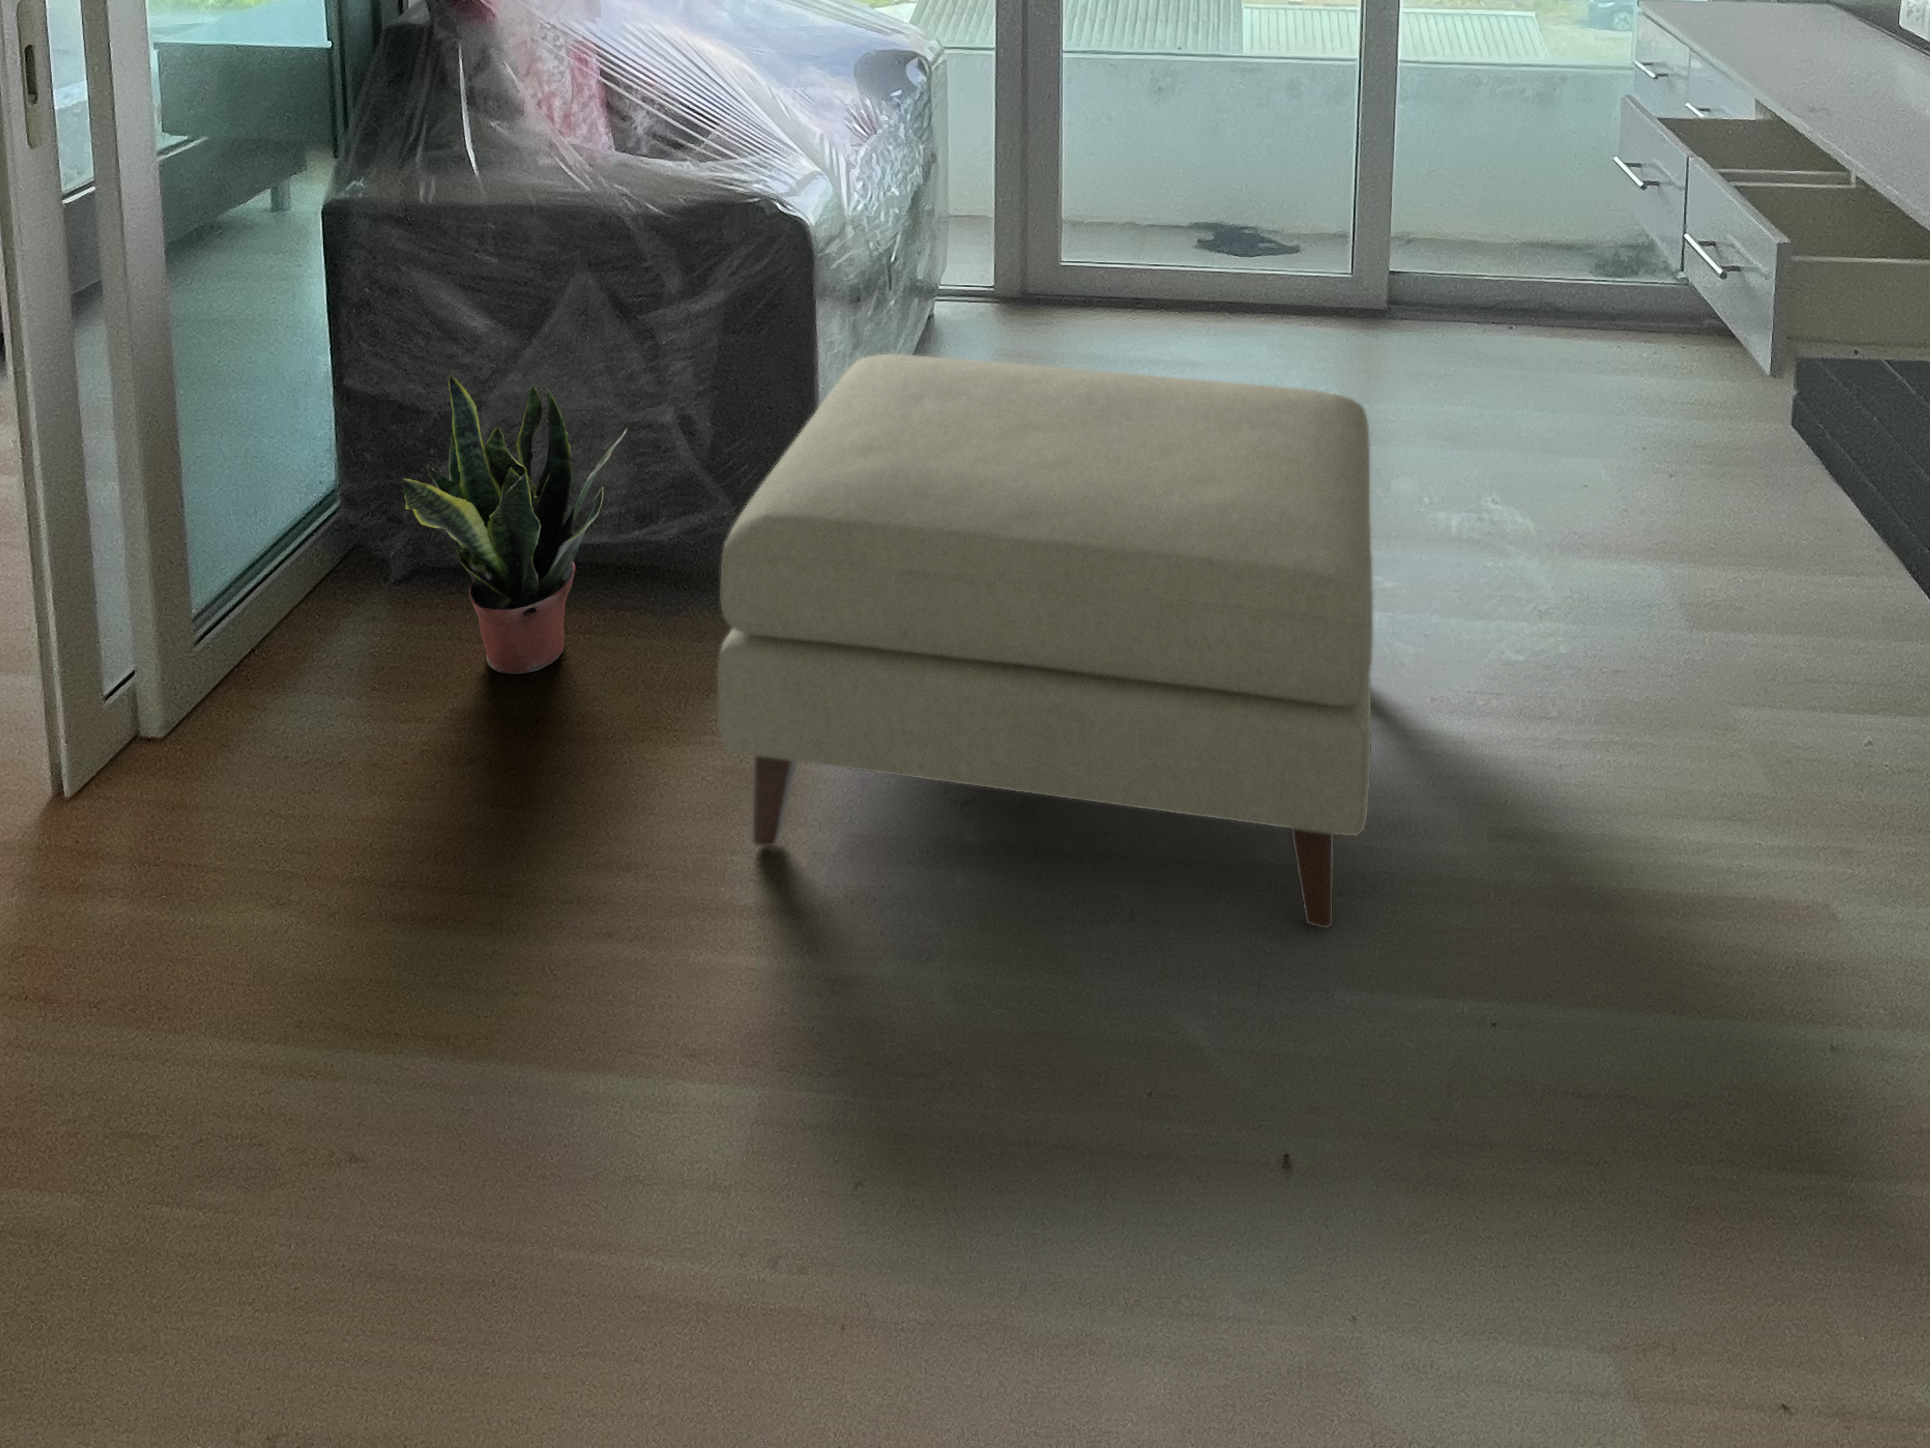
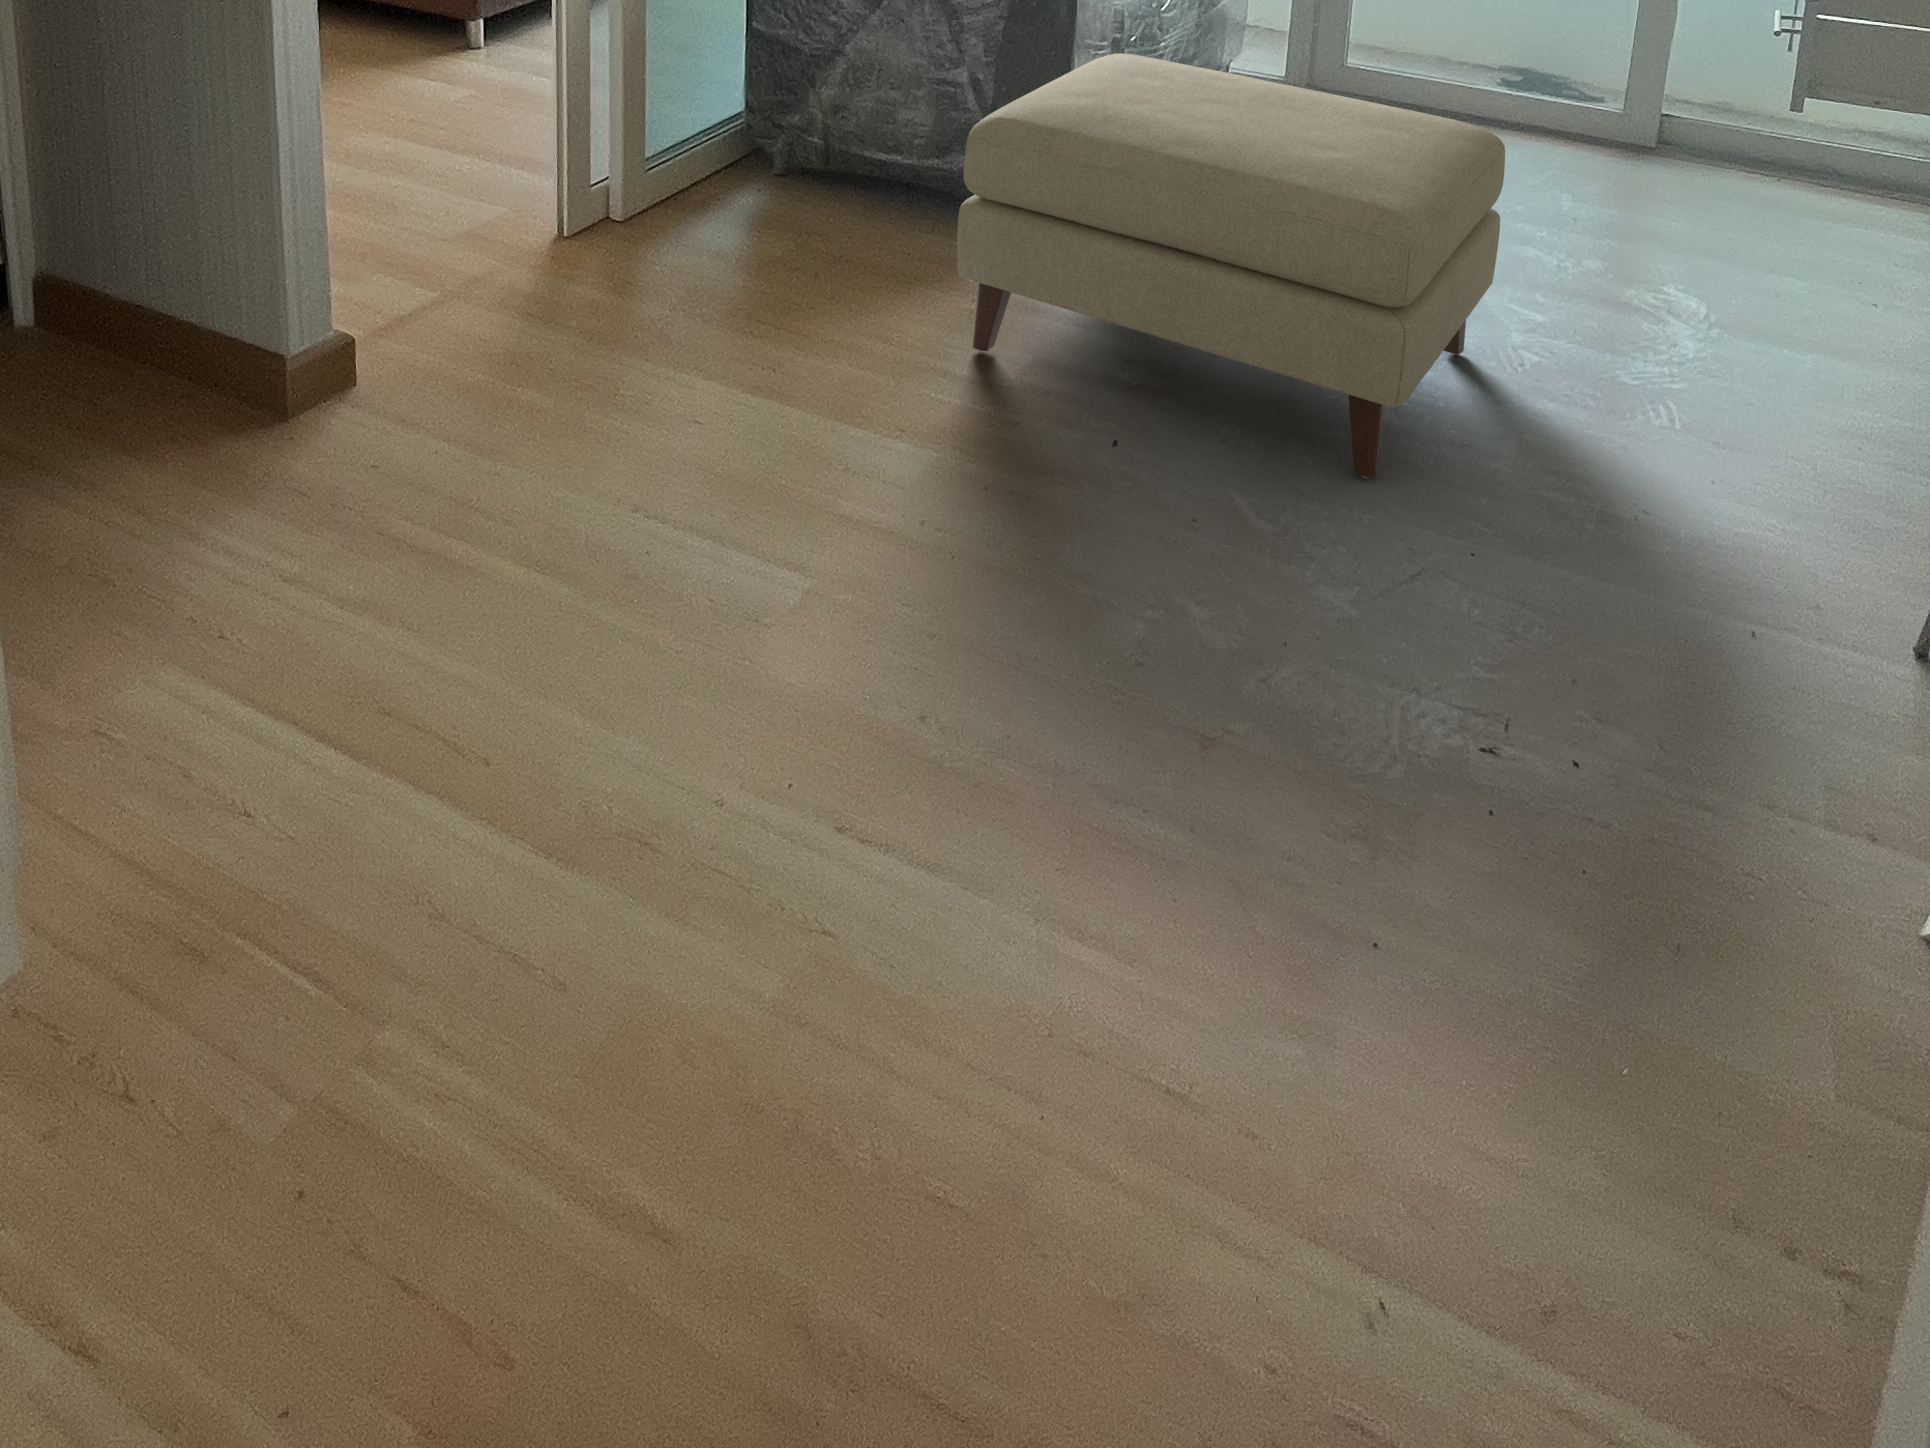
potted plant: present [402,374,627,674] -> none [777,21,934,238]

